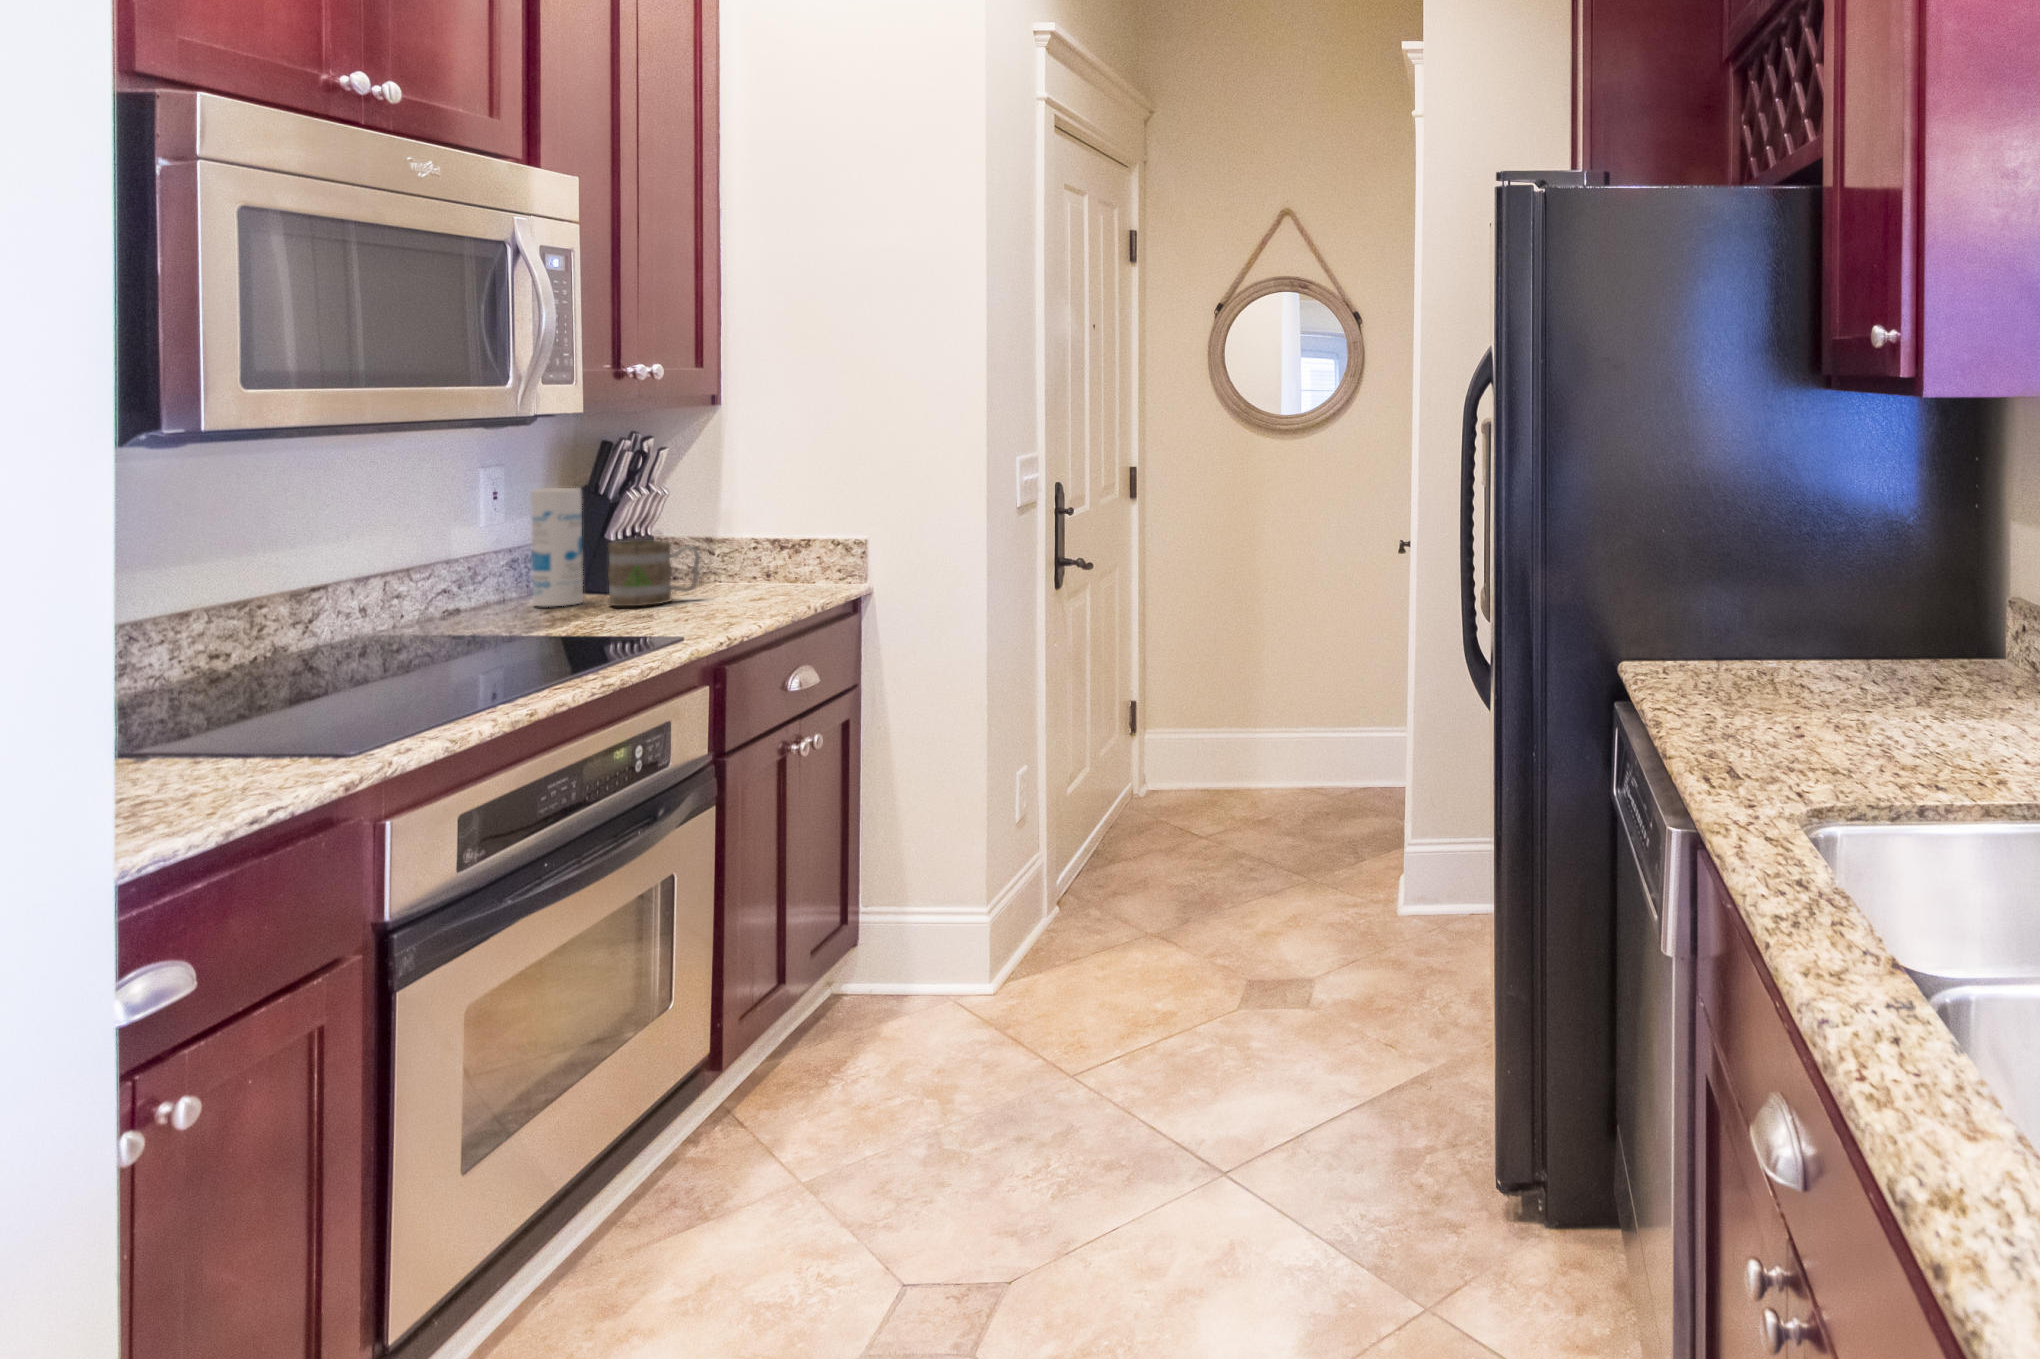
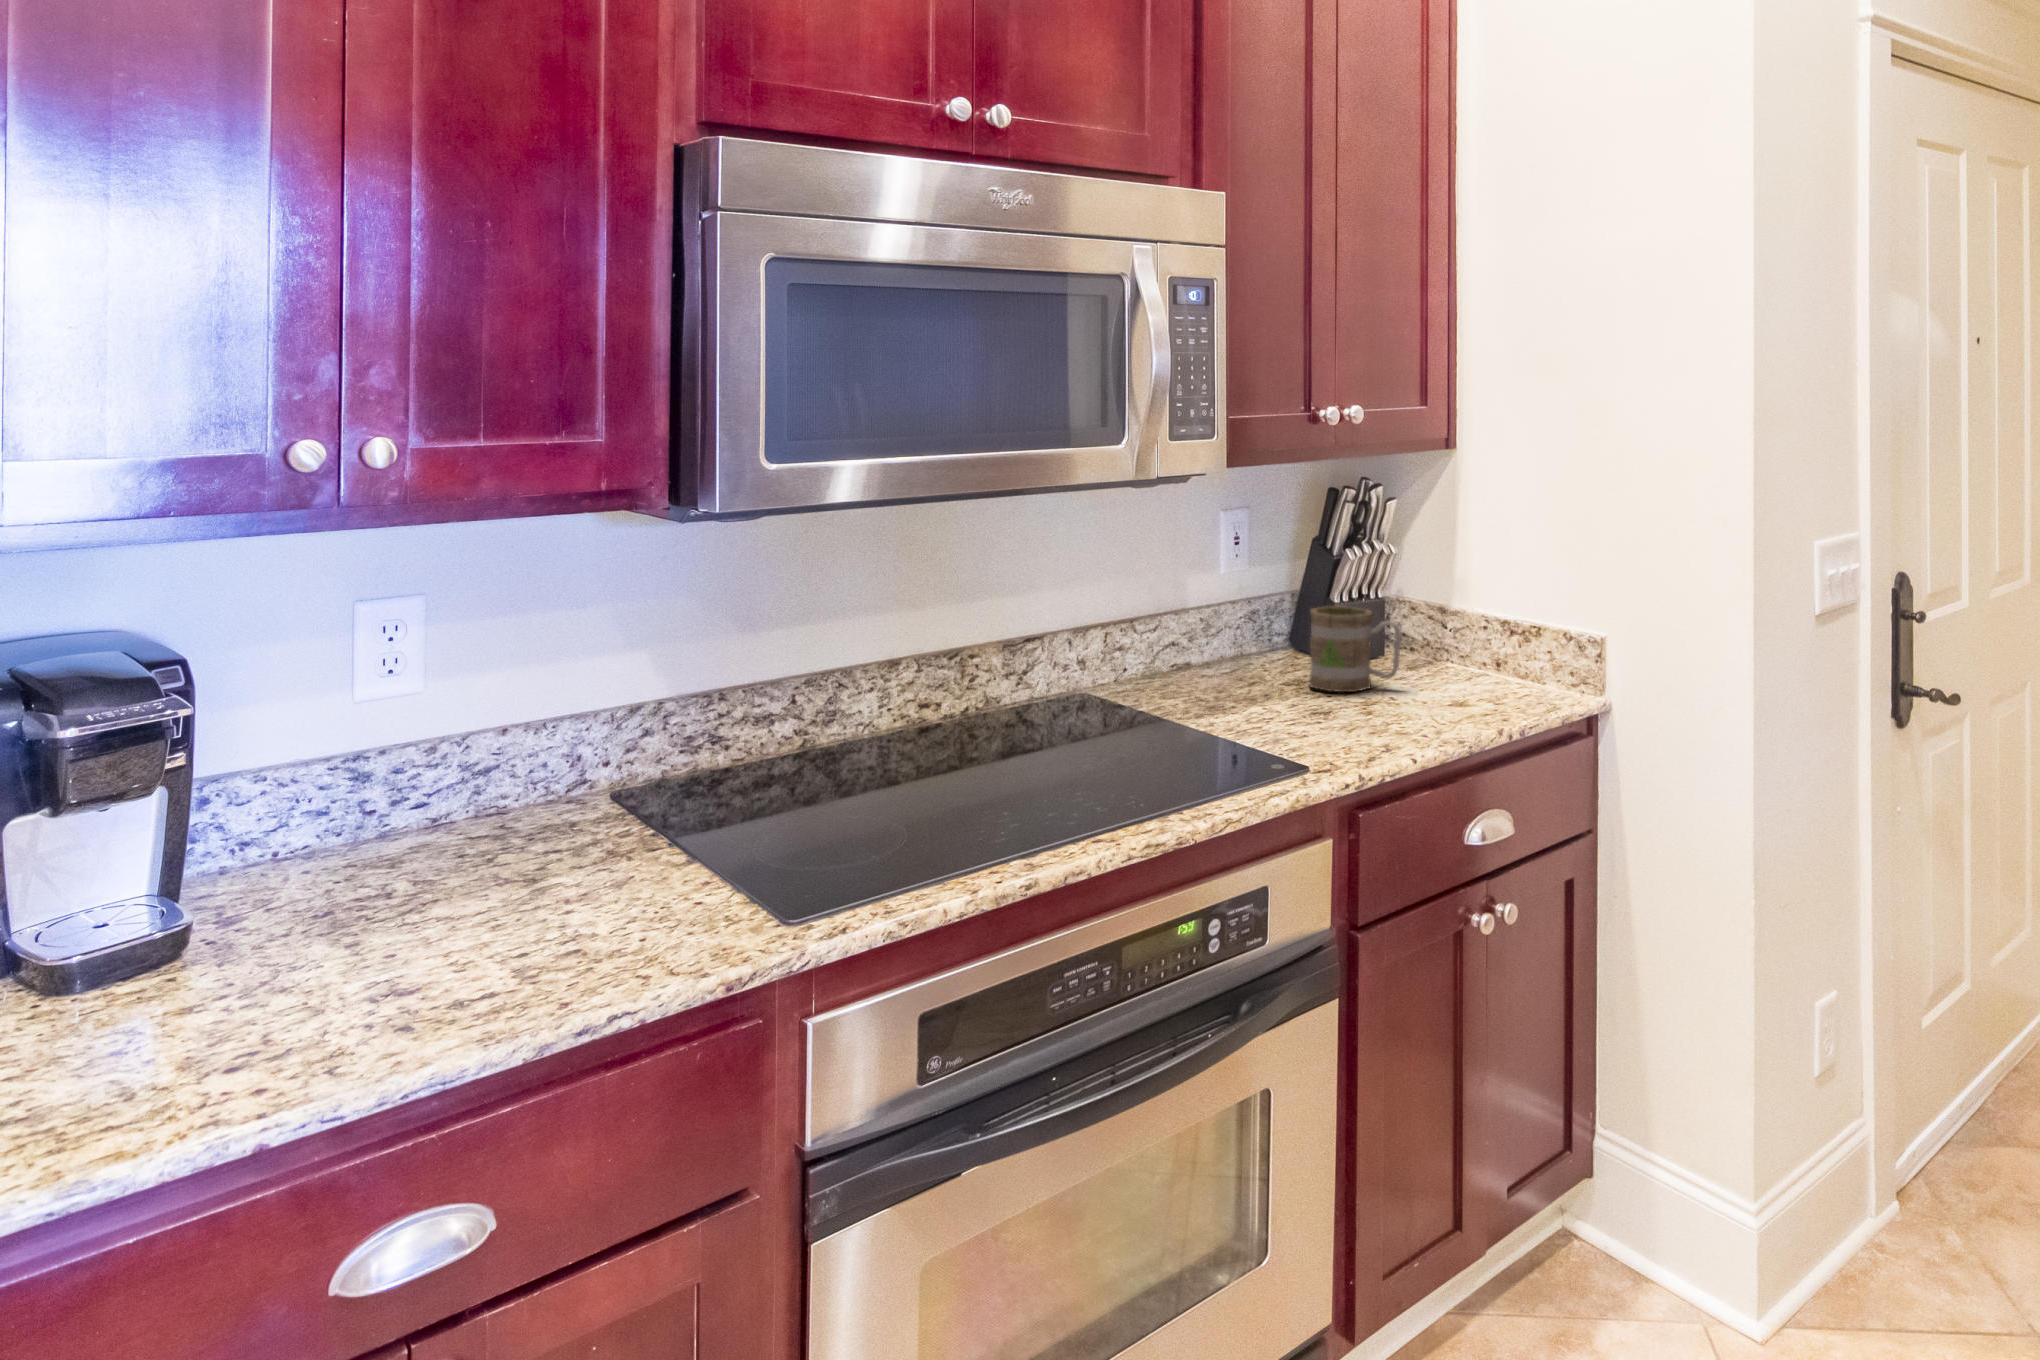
canister: present [531,488,583,606] -> none [1251,535,1299,675]

